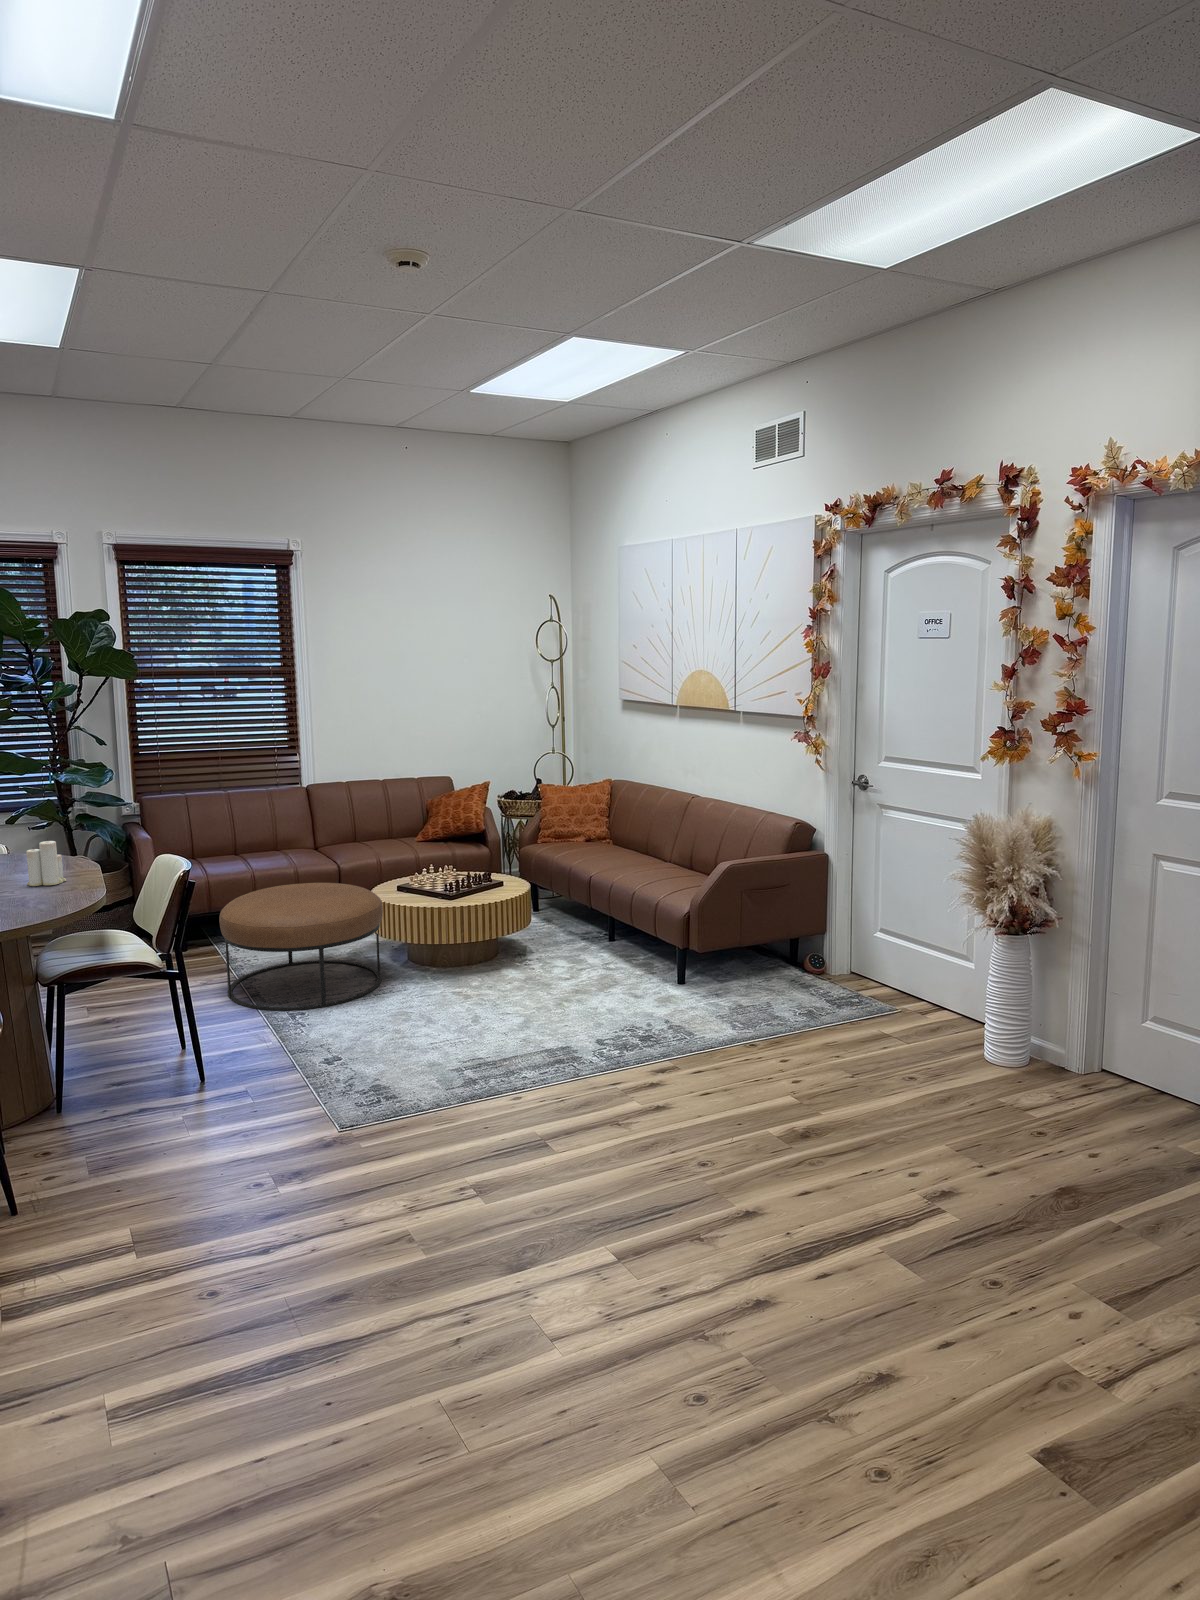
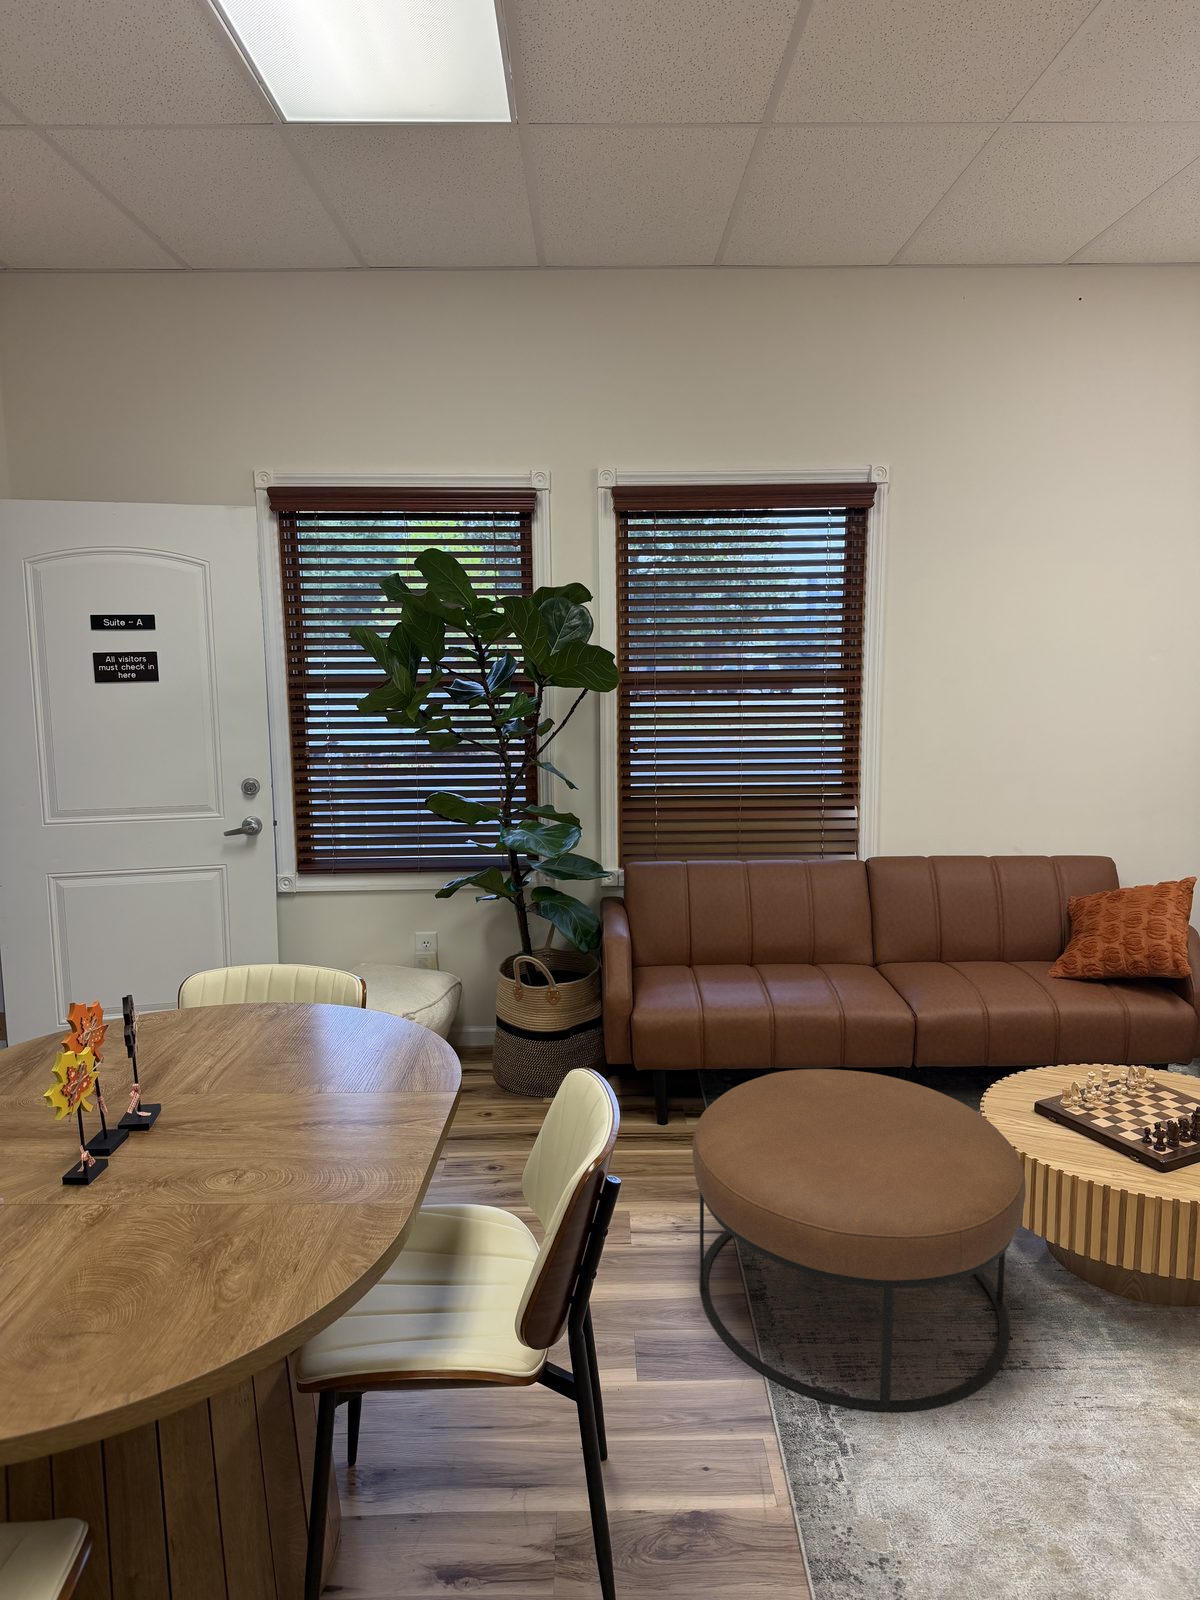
candle: present [26,841,66,886] -> none [263,1026,343,1136]

